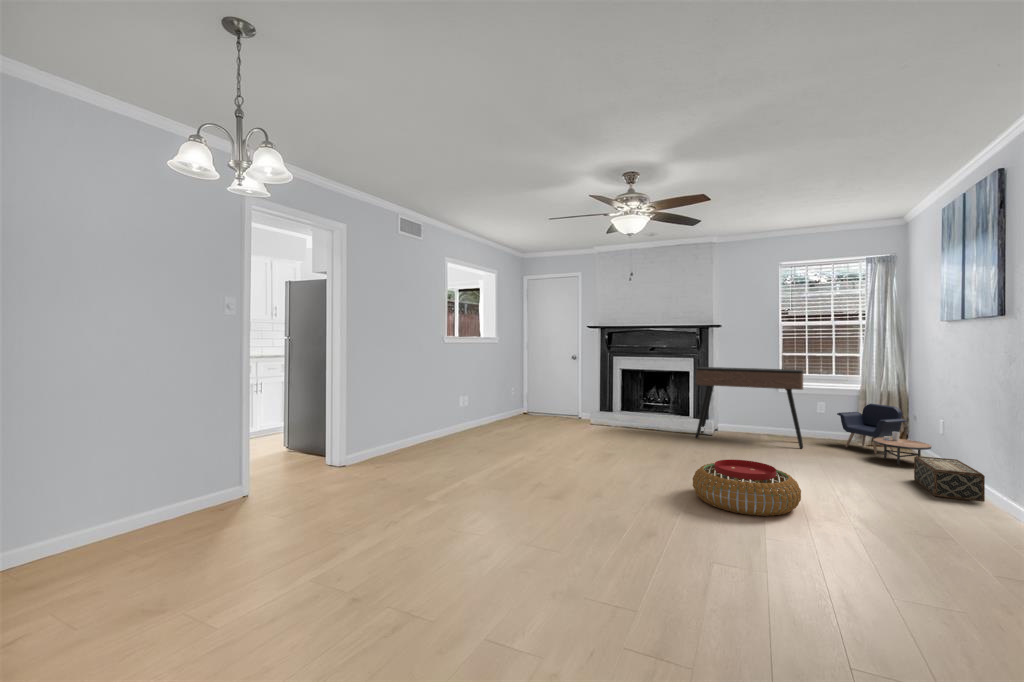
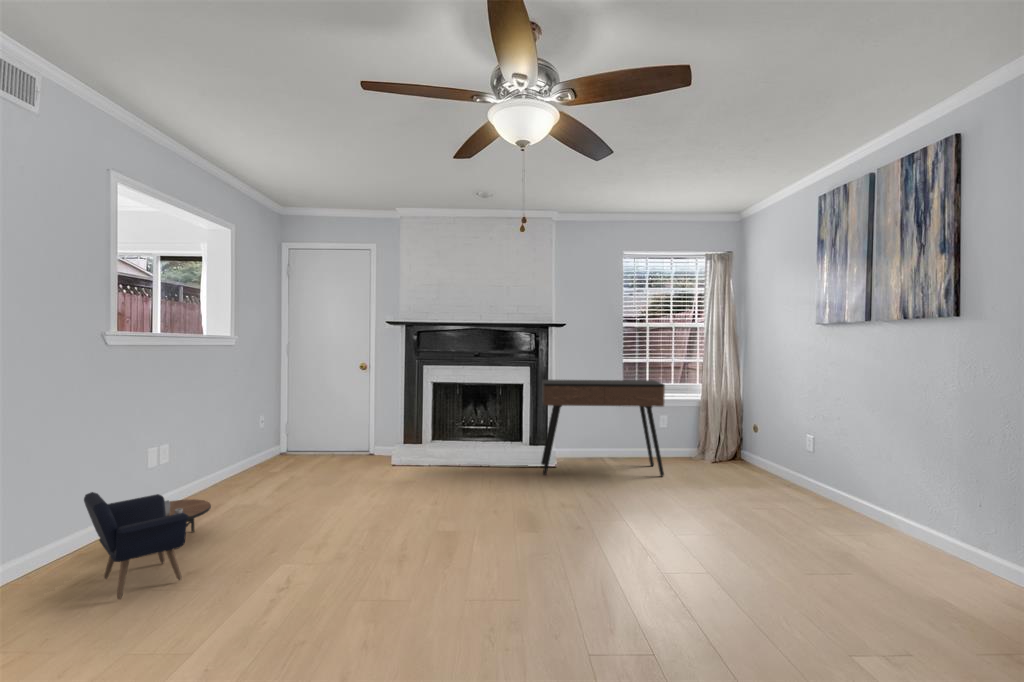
armchair: present [837,404,931,465] -> present [84,492,211,599]
woven basket: present [914,456,985,502] -> none [805,484,894,538]
pouf: present [693,460,801,516] -> none [634,538,793,644]

